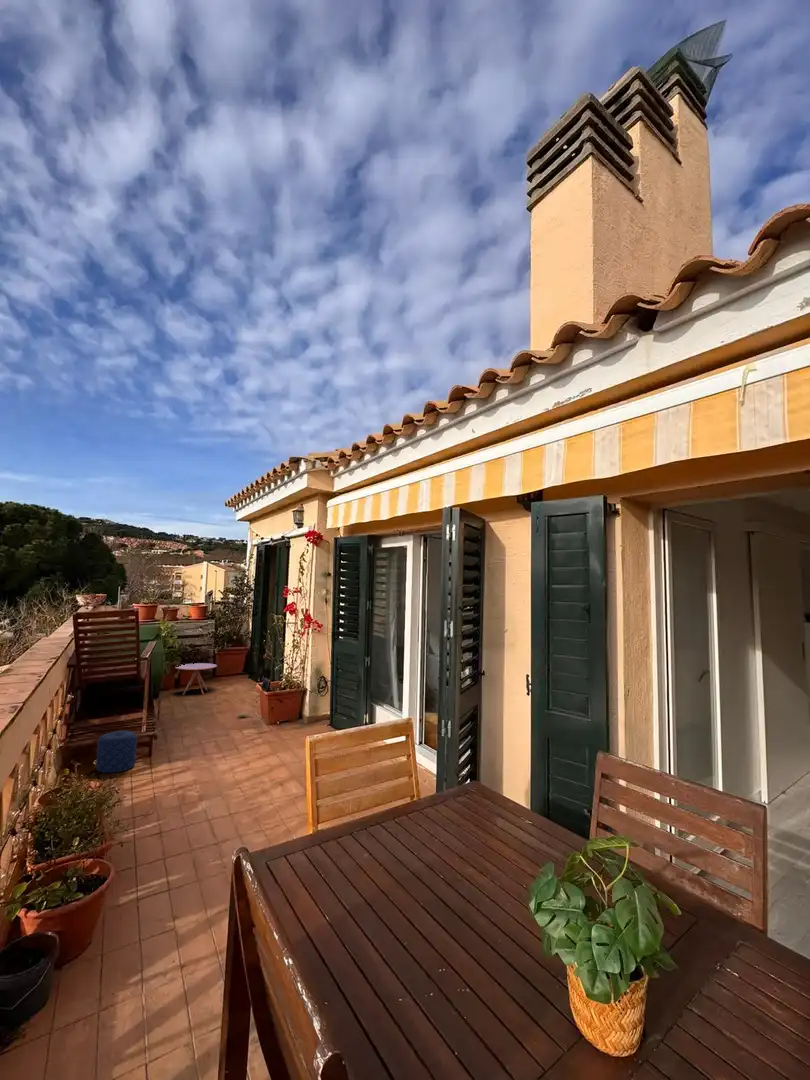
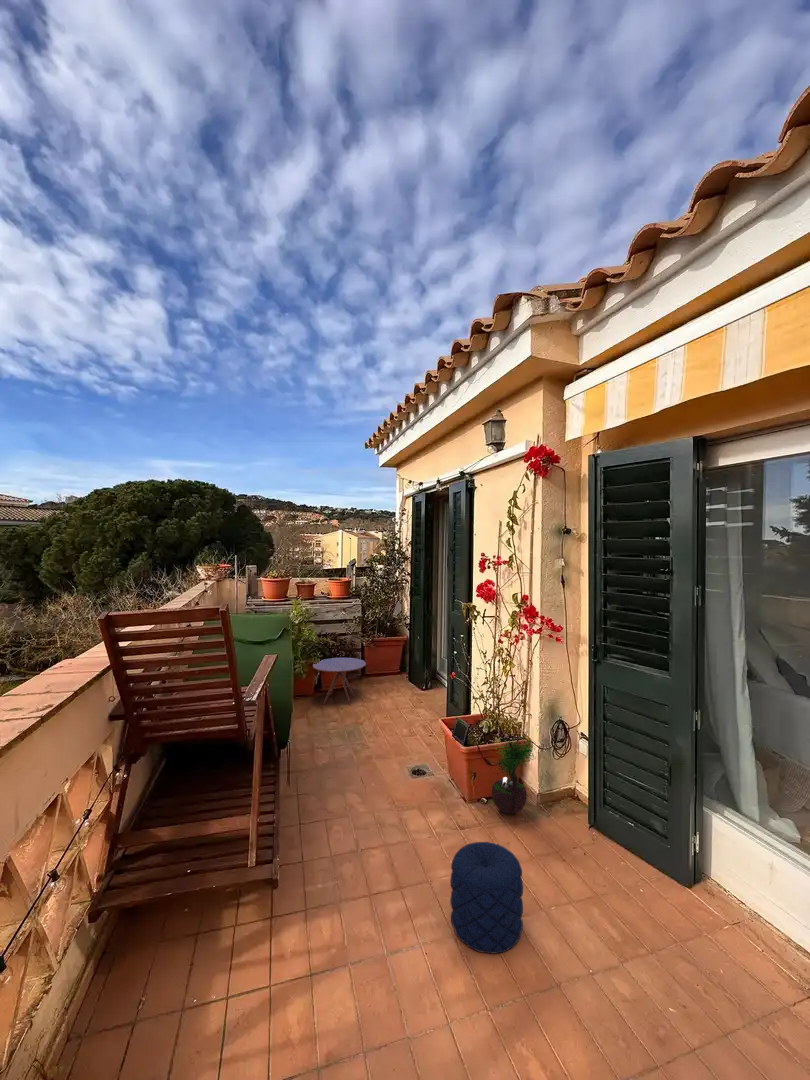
potted tree: none [280,683,306,727] -> present [491,739,534,813]
pouf: present [96,731,137,773] -> present [450,842,523,954]

